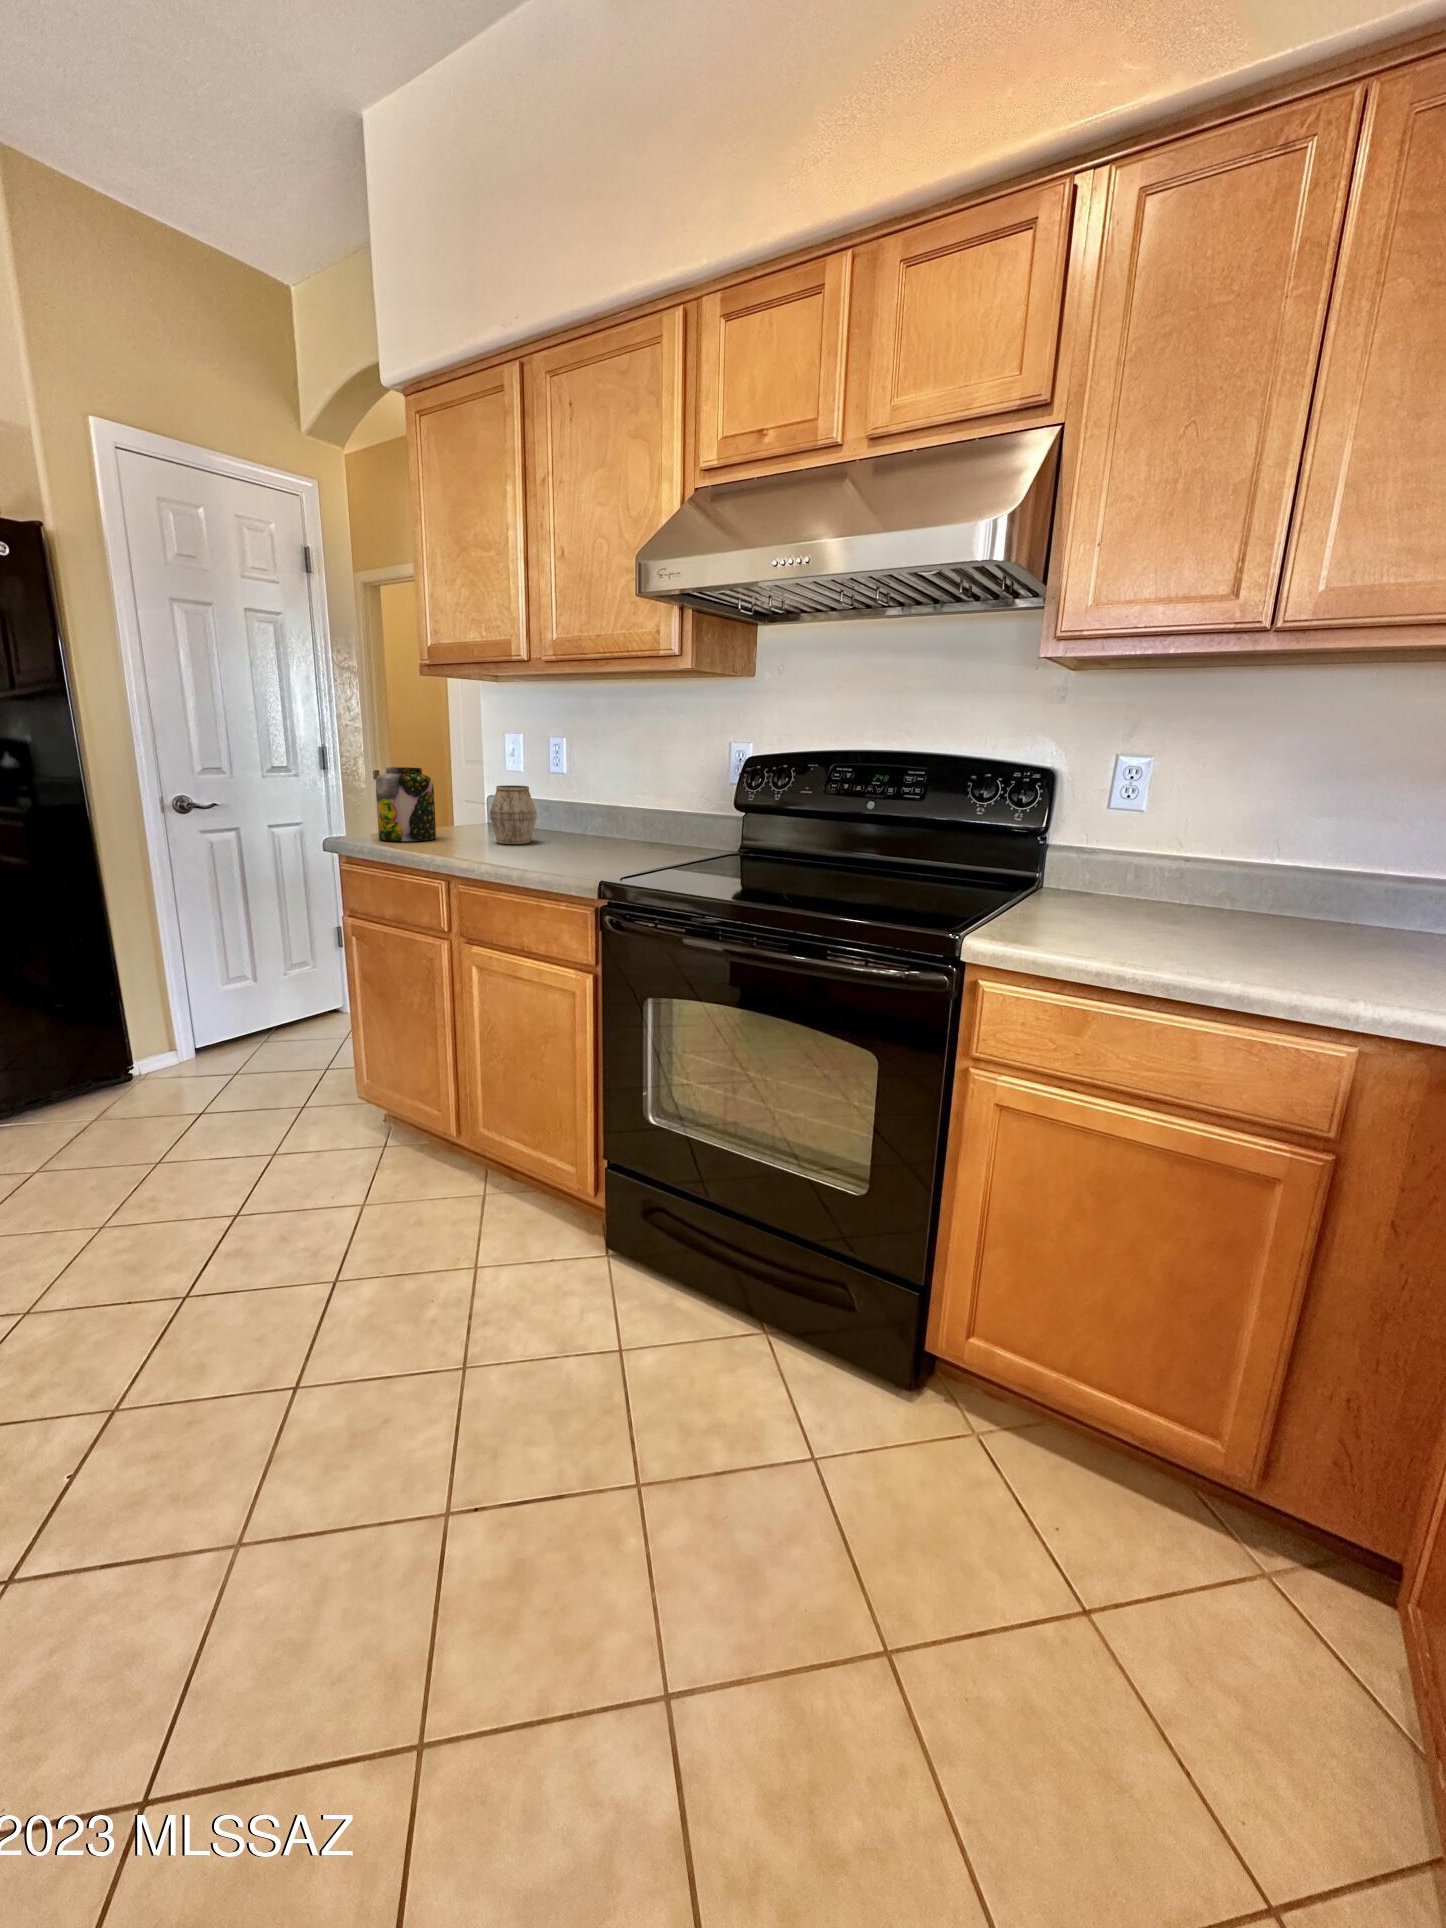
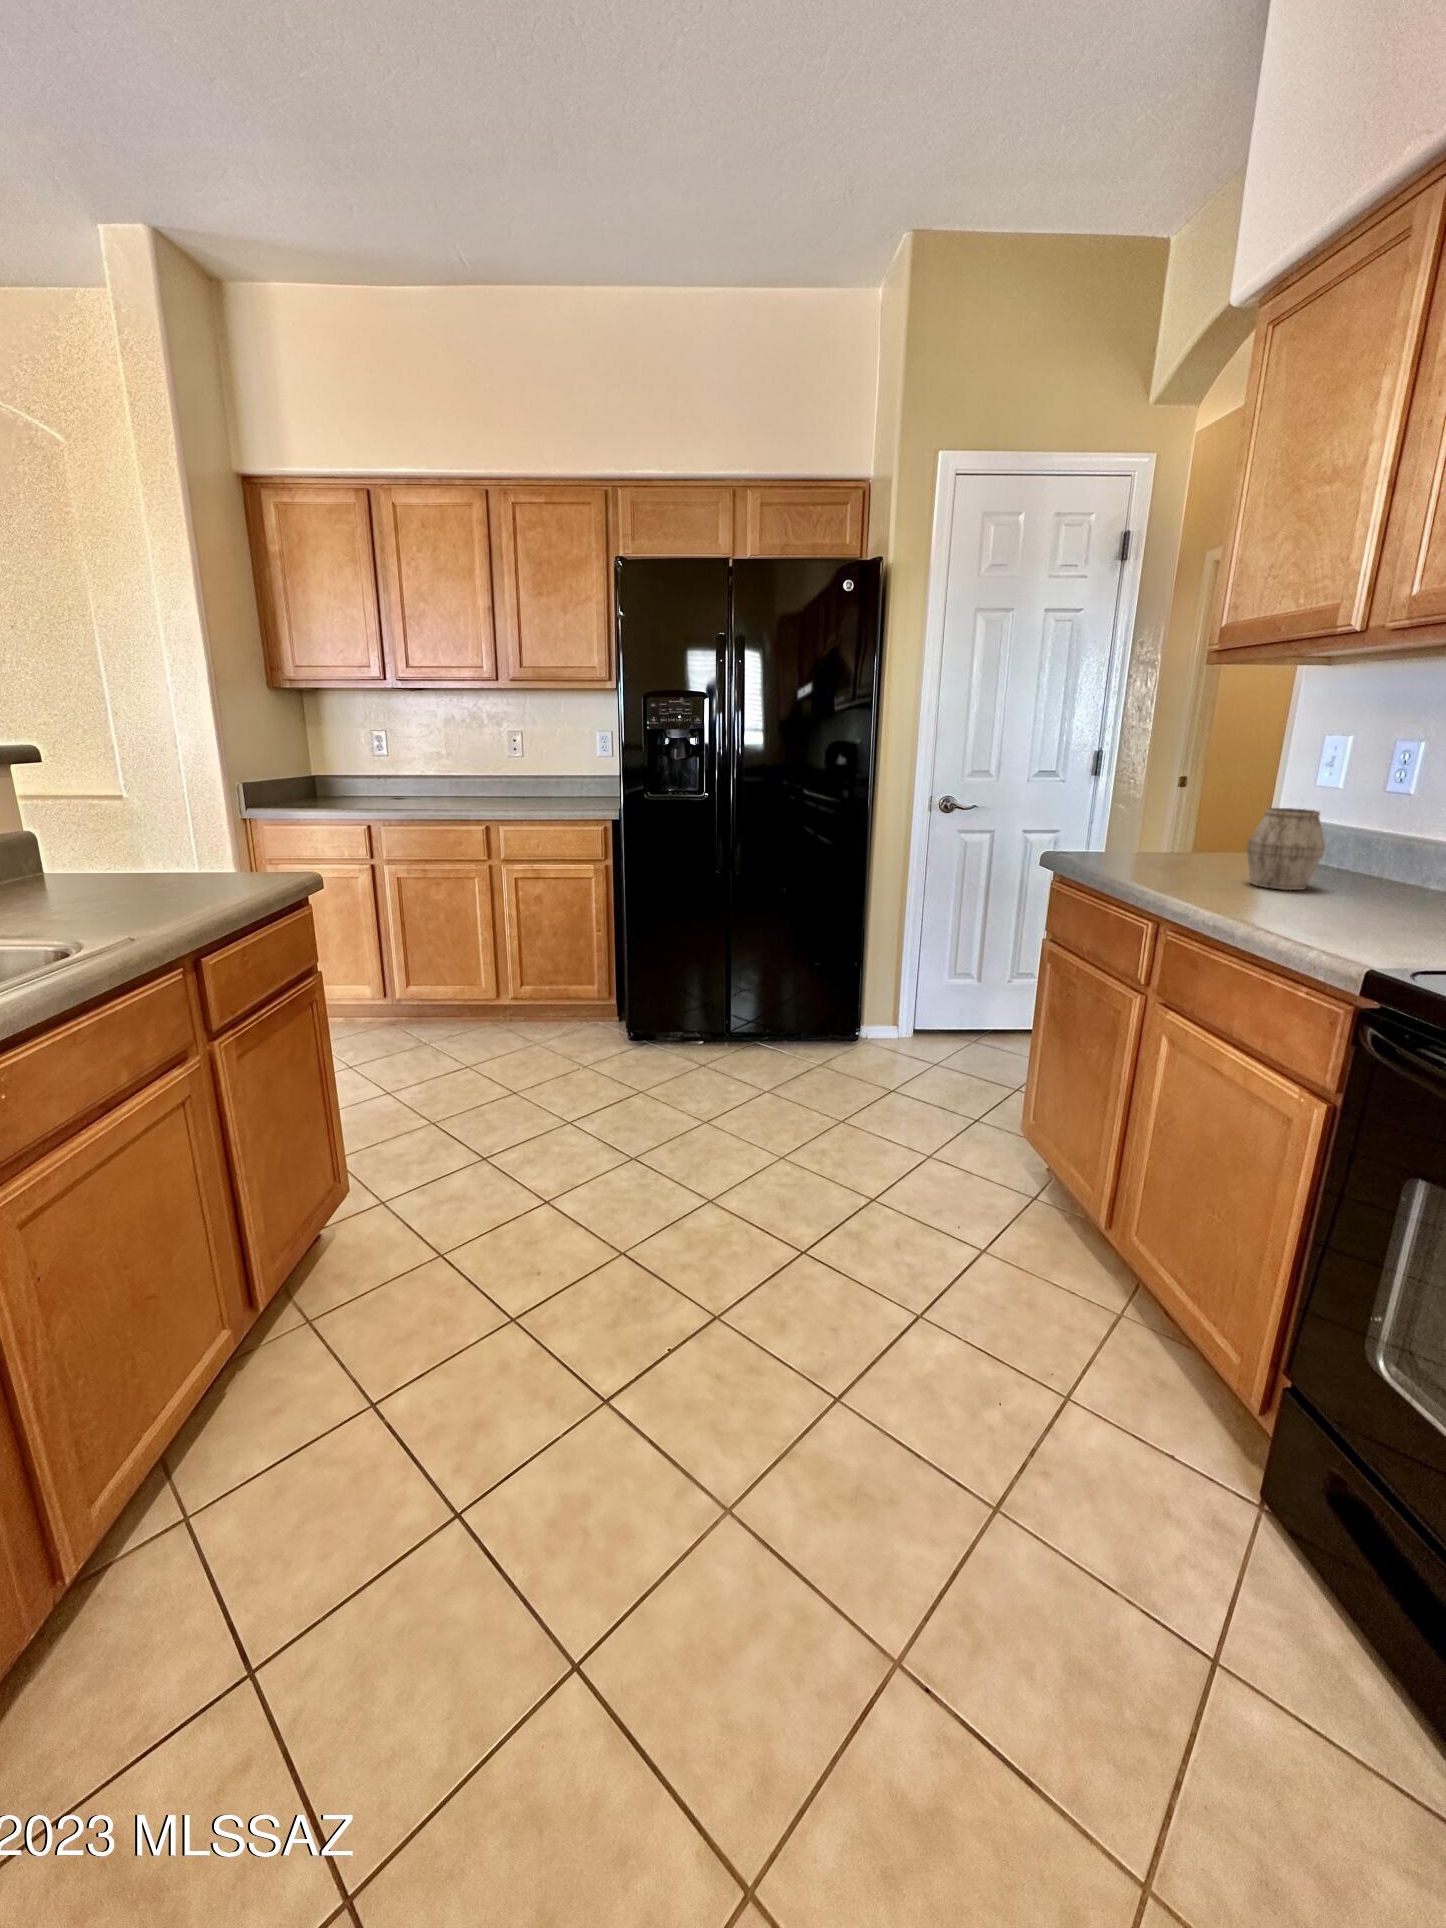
jar: present [376,767,436,841] -> none [1097,778,1180,868]

